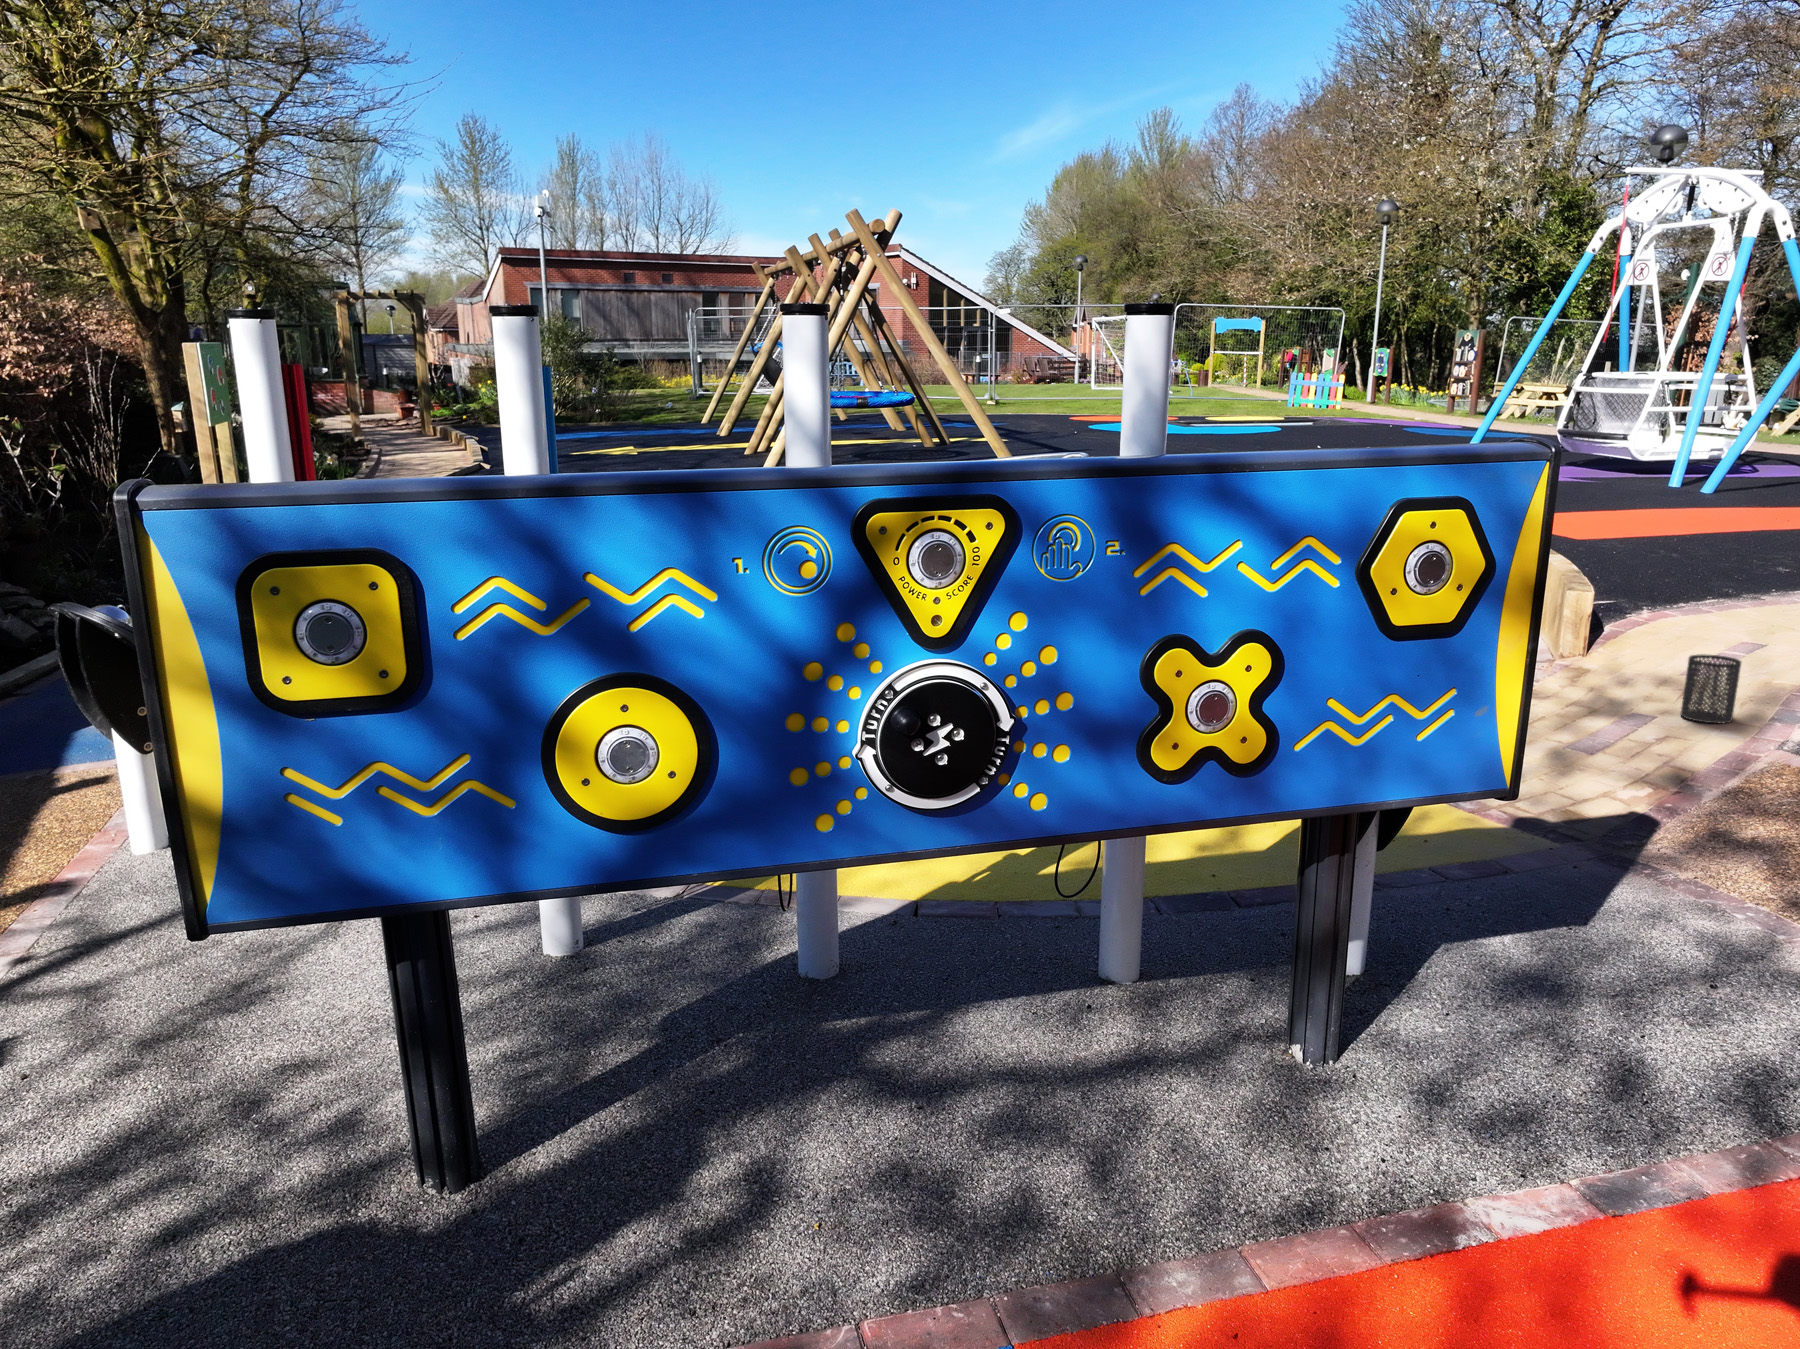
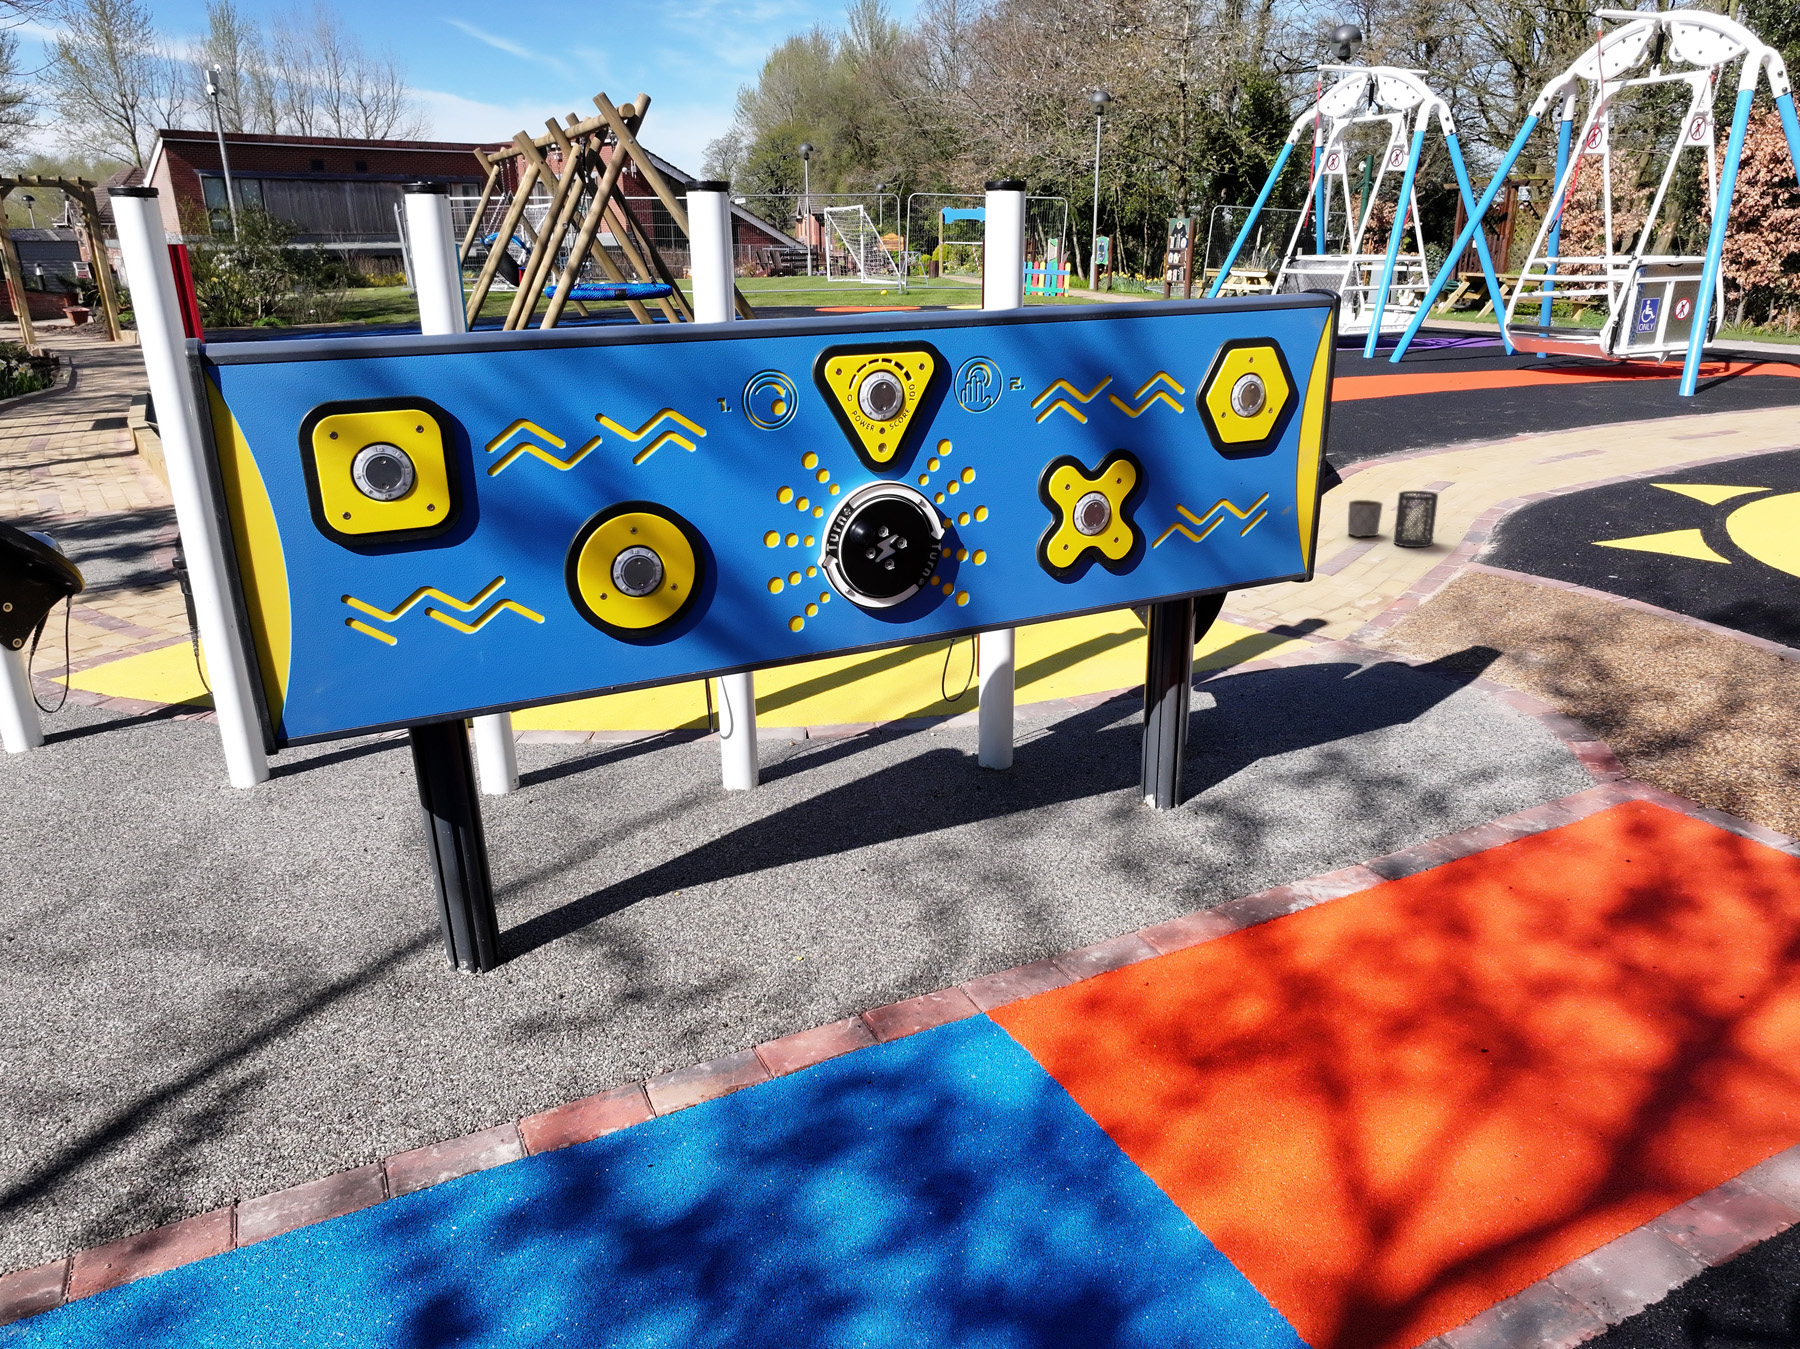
planter: none [1622,661,1668,705] -> present [1348,500,1382,537]

